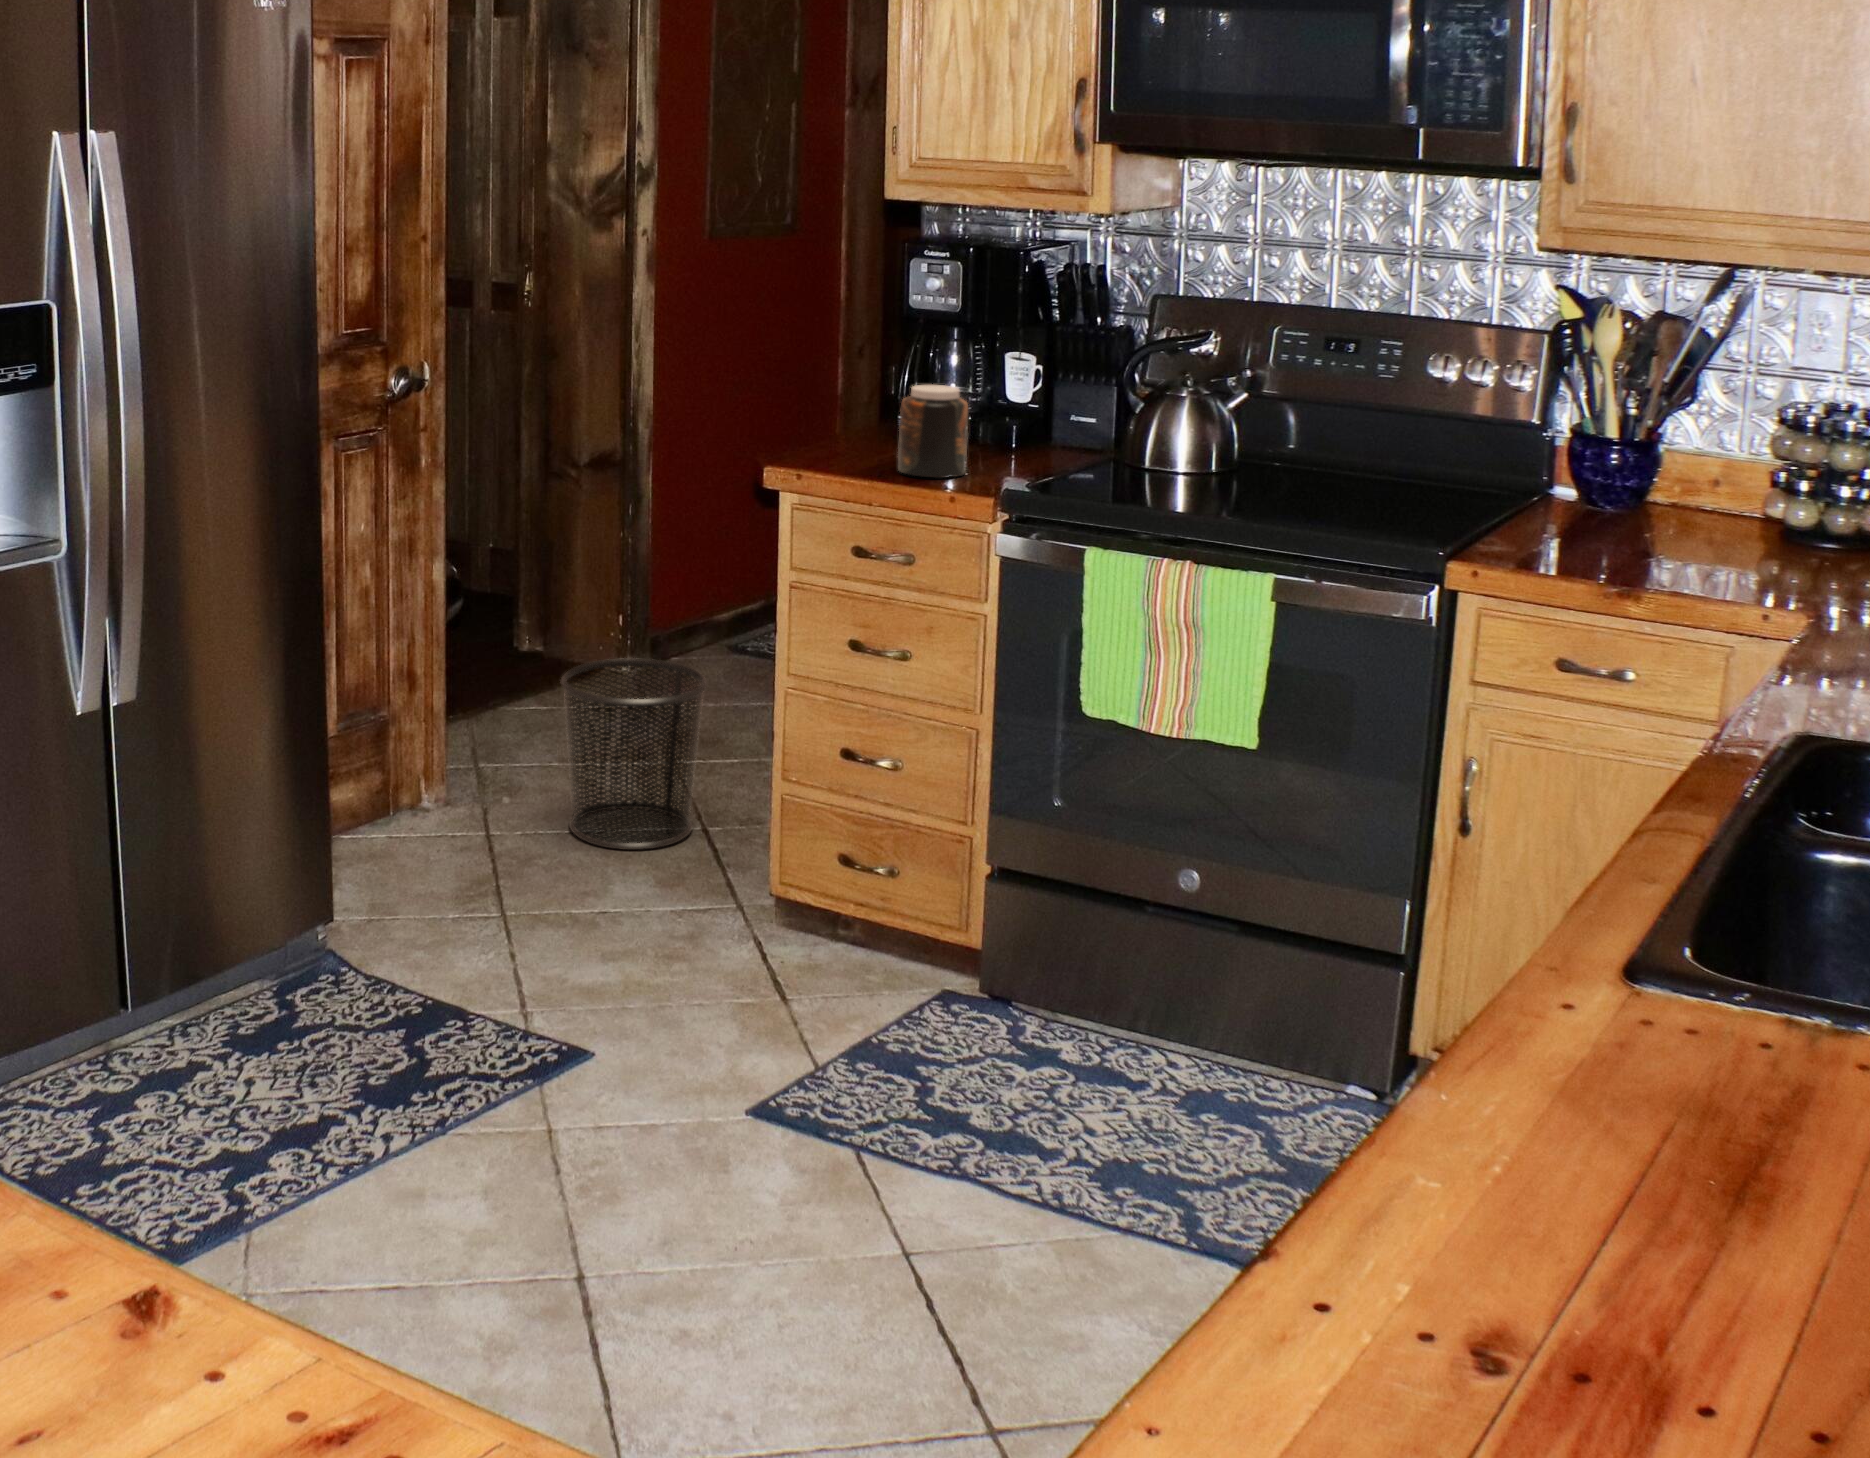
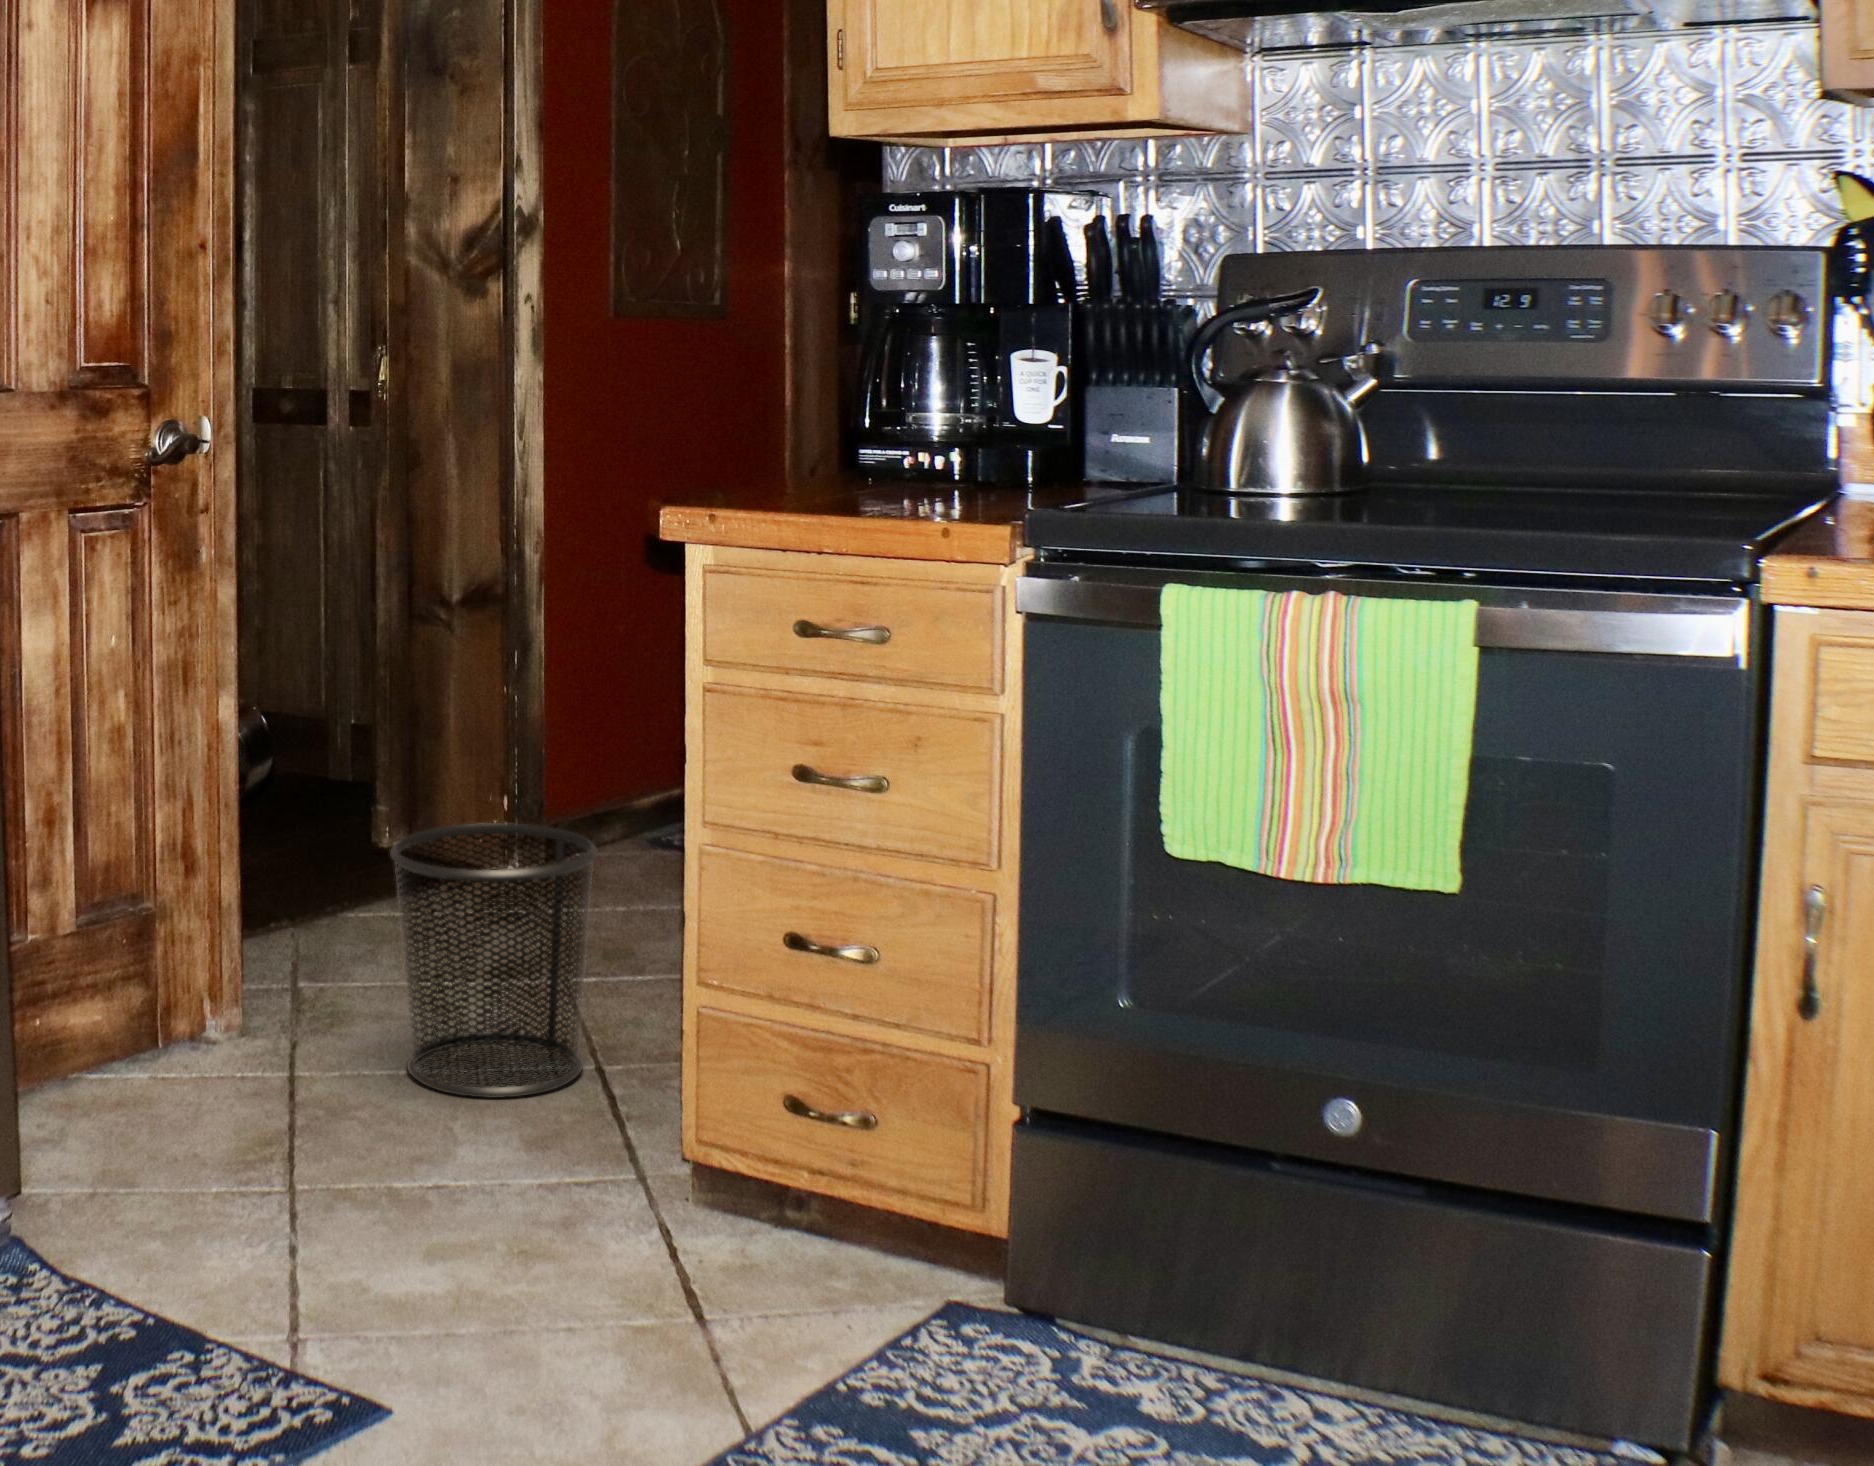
jar: present [898,385,968,478] -> none [844,372,944,501]

